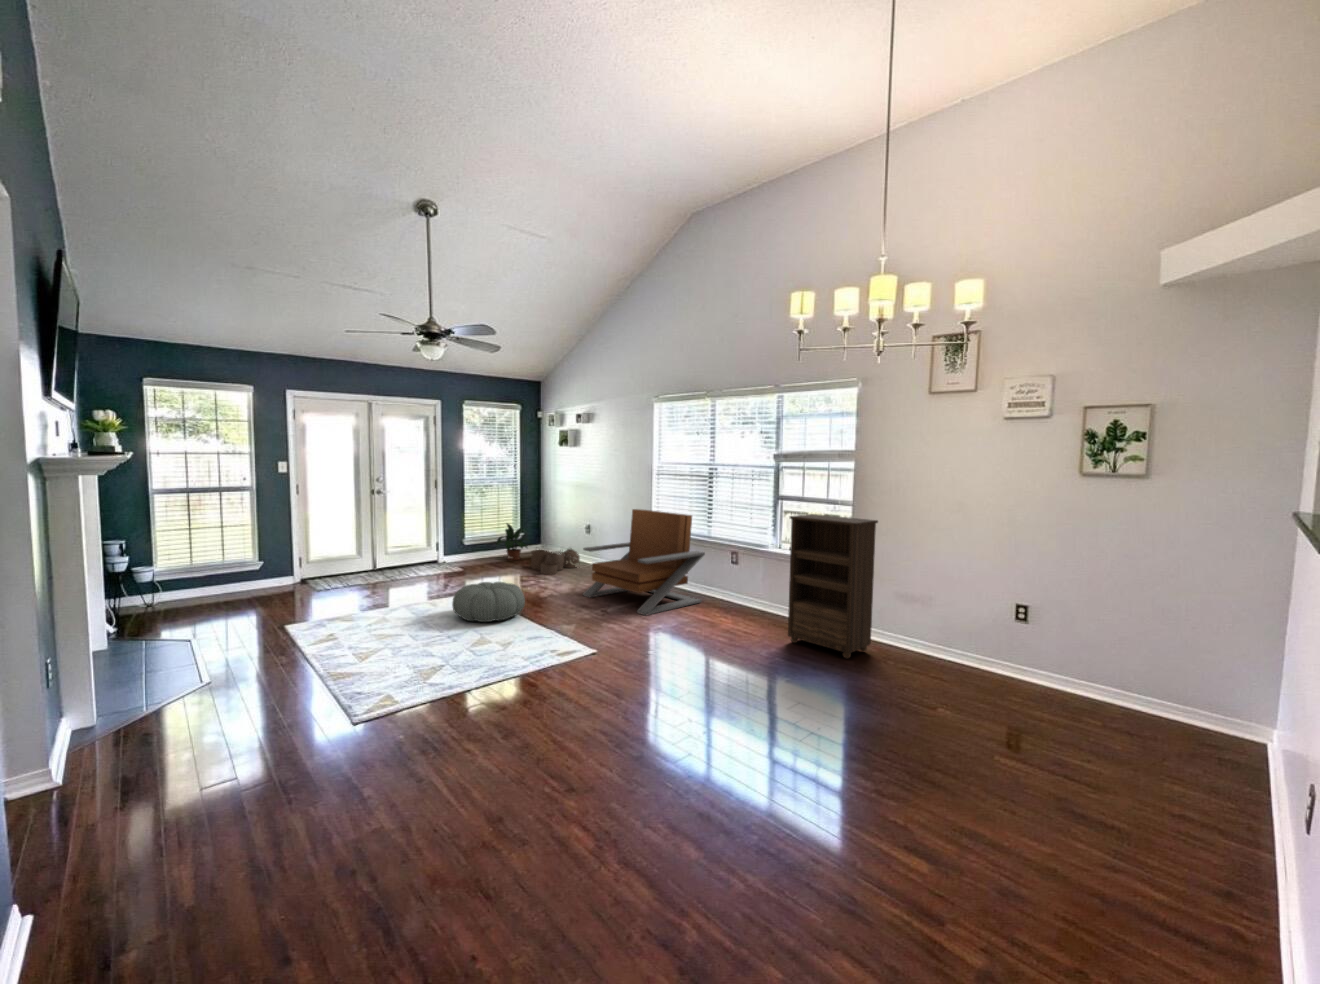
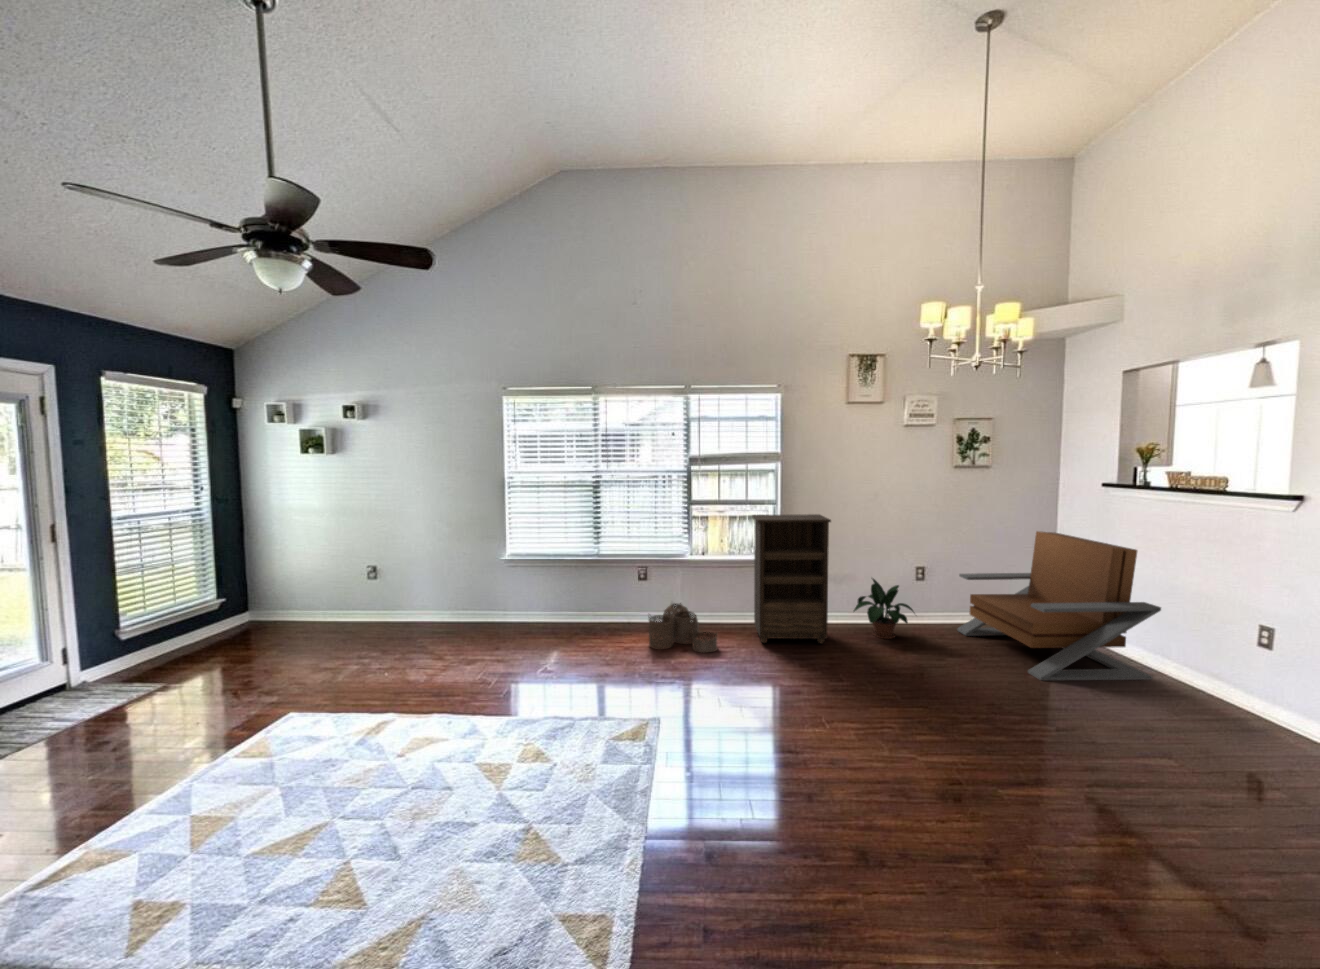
lounge chair: present [583,509,705,615] -> present [957,531,1161,680]
potted plant: present [497,523,527,560] -> present [854,579,913,639]
woven basket: present [531,549,580,575] -> present [649,603,717,653]
pouf: present [452,582,525,622] -> none [337,680,467,771]

